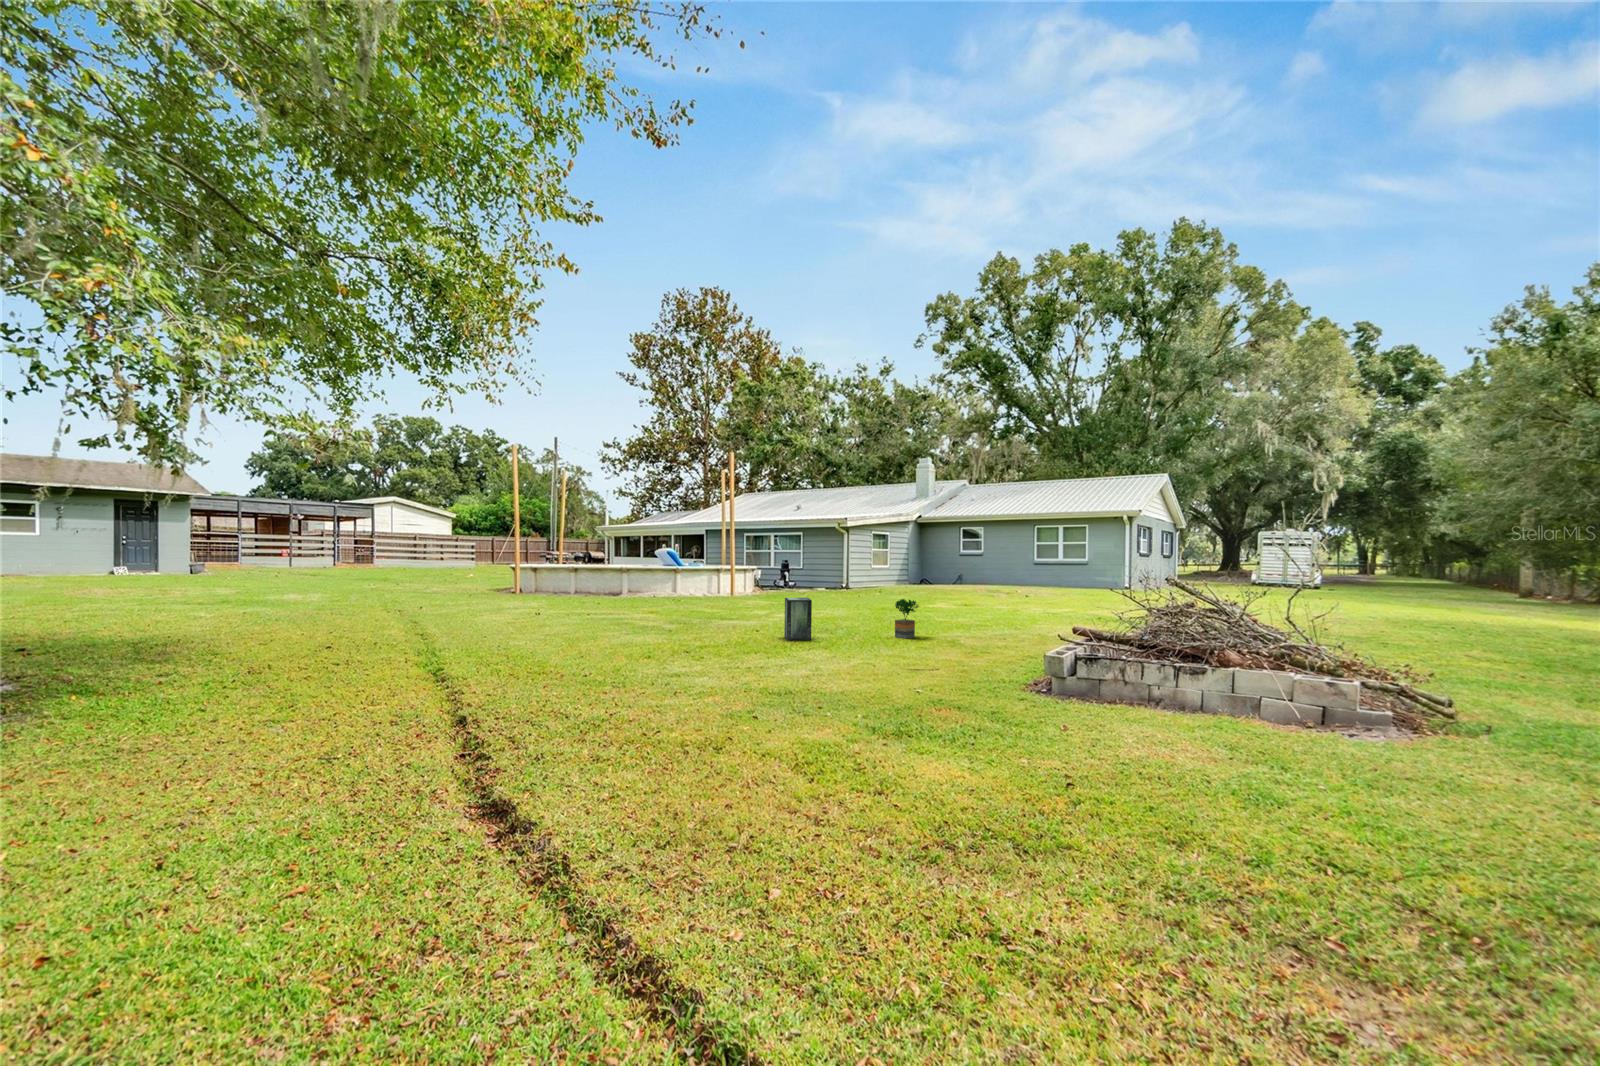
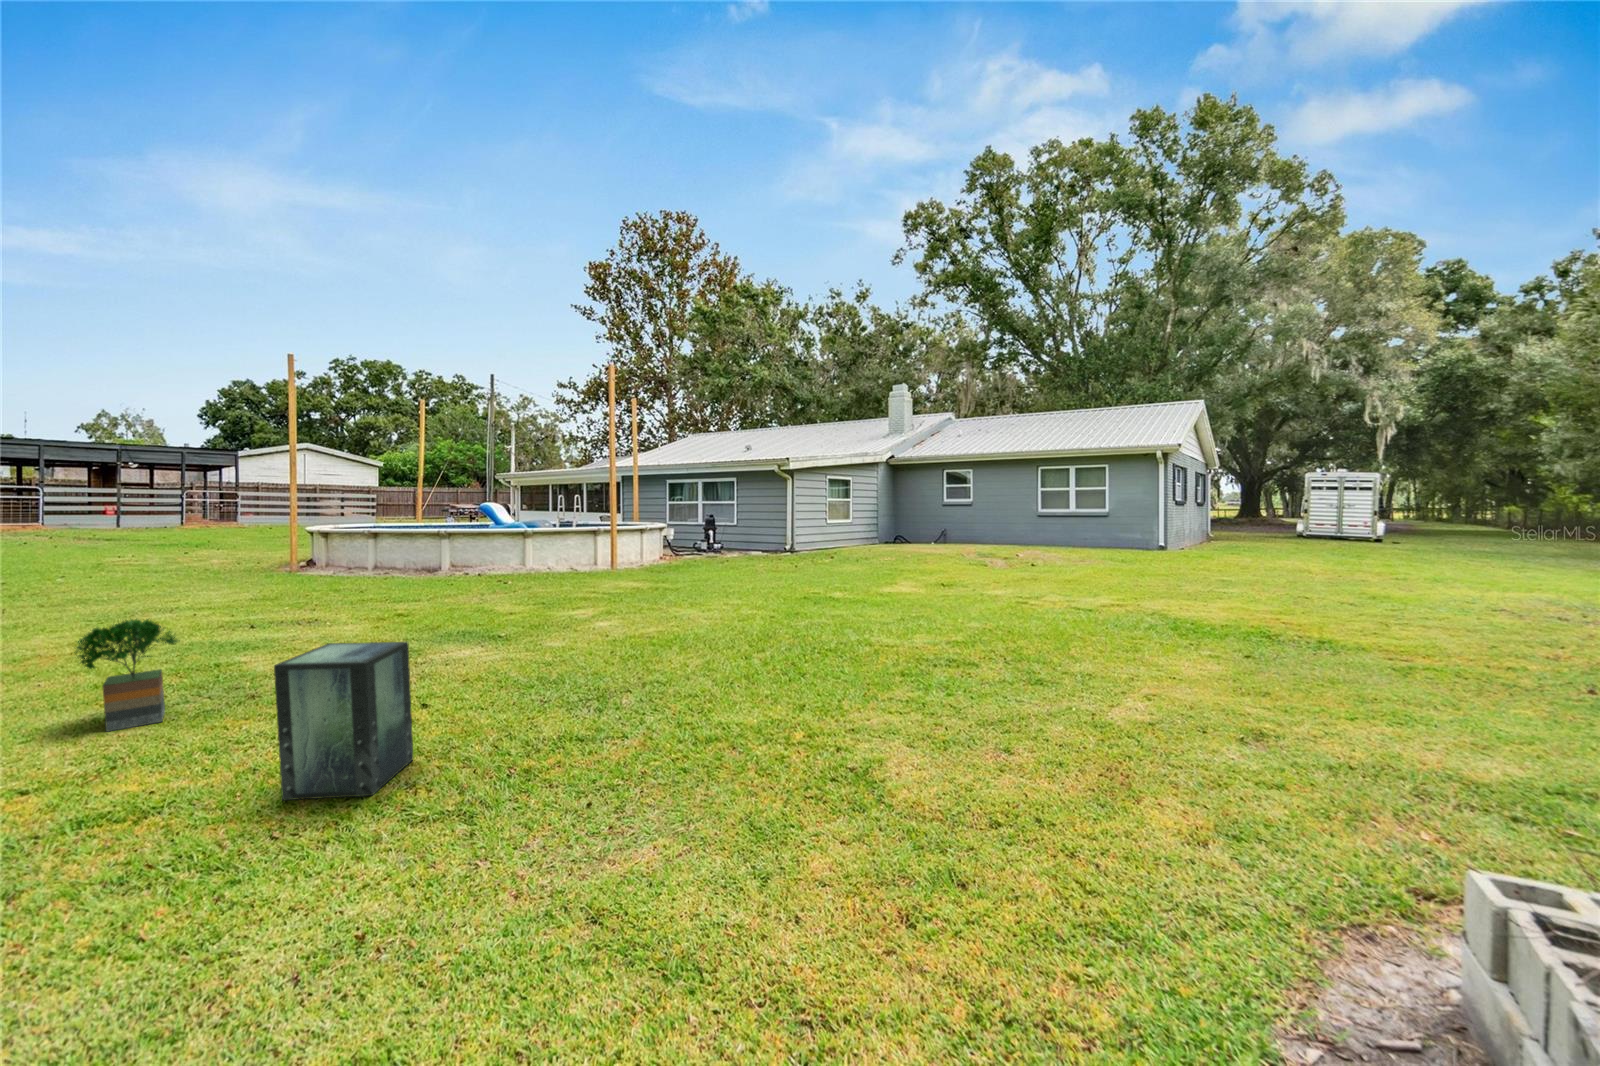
potted tree: present [895,599,919,639] -> present [74,619,180,731]

